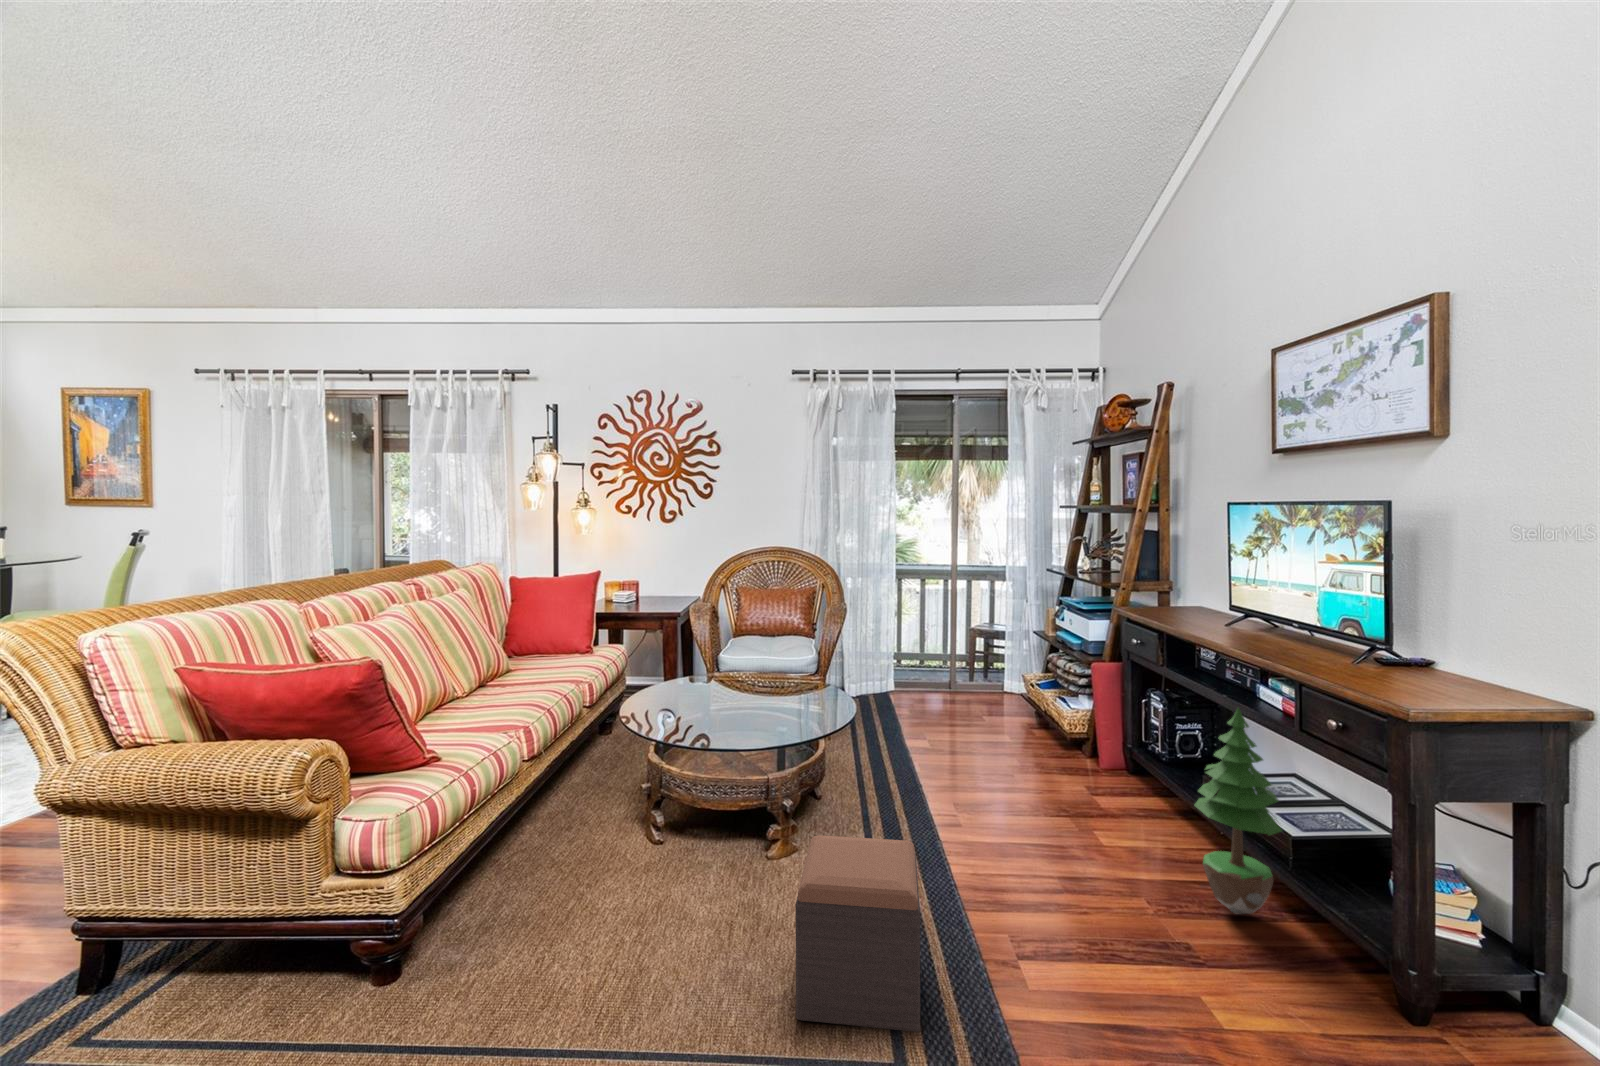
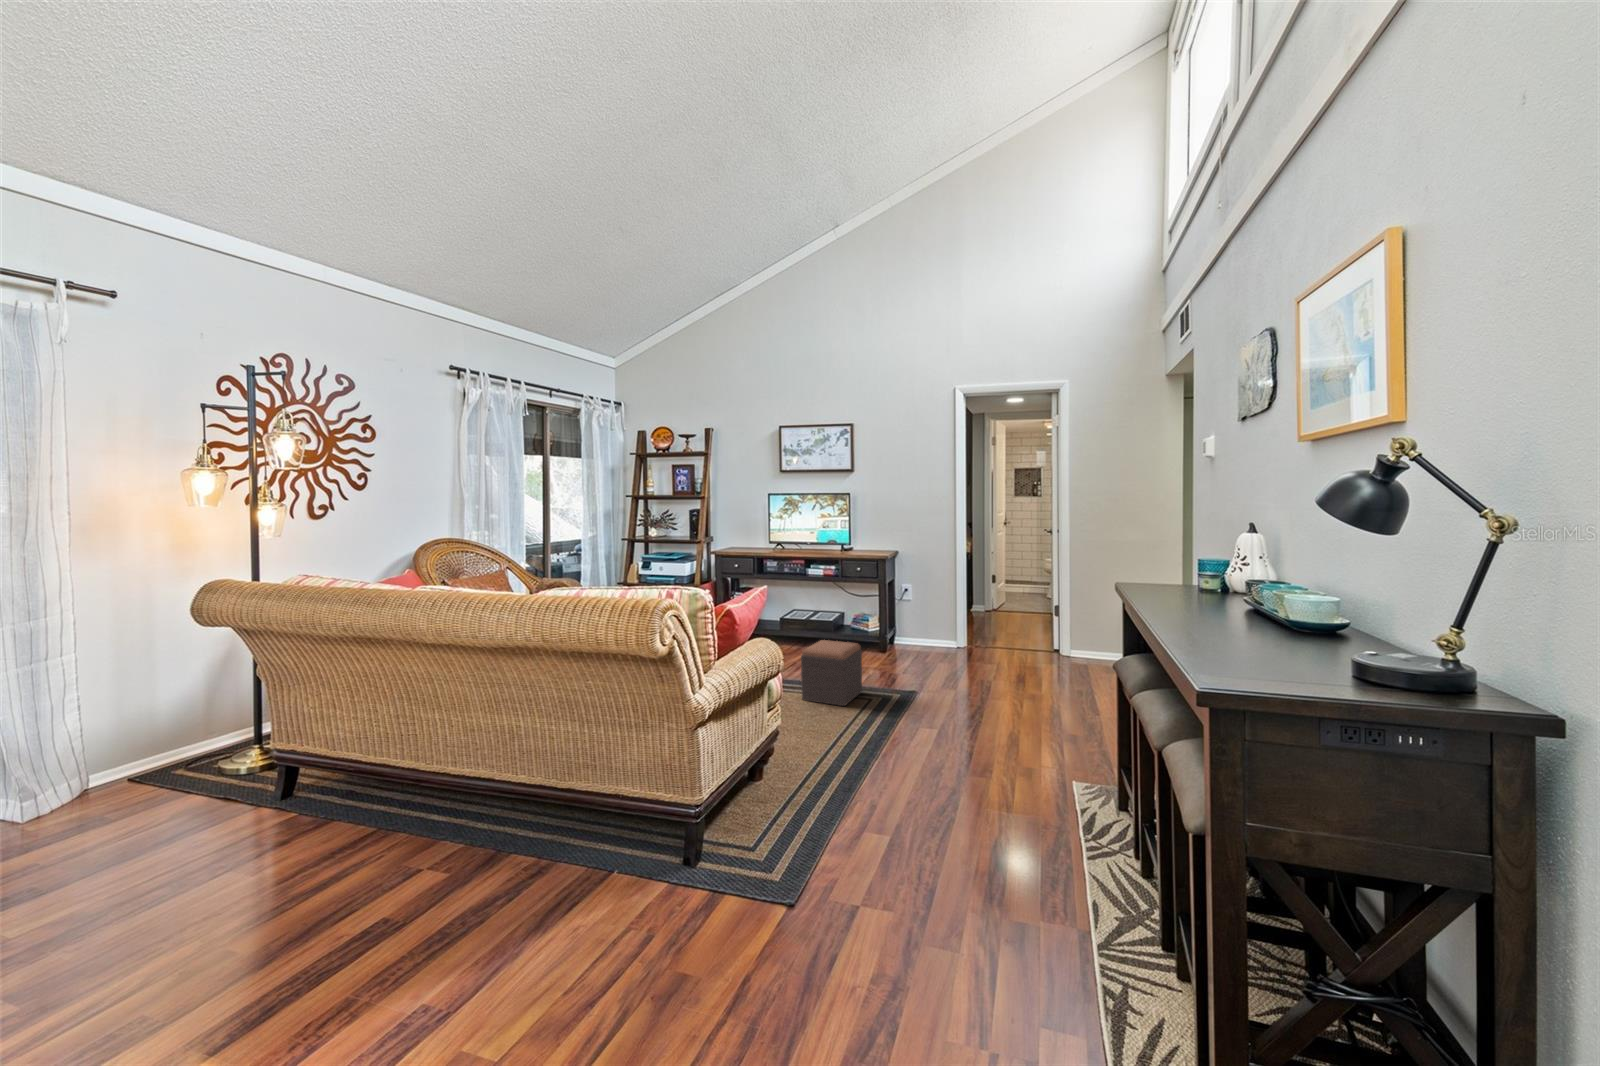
potted tree: present [1195,708,1282,914] -> none [819,572,847,649]

